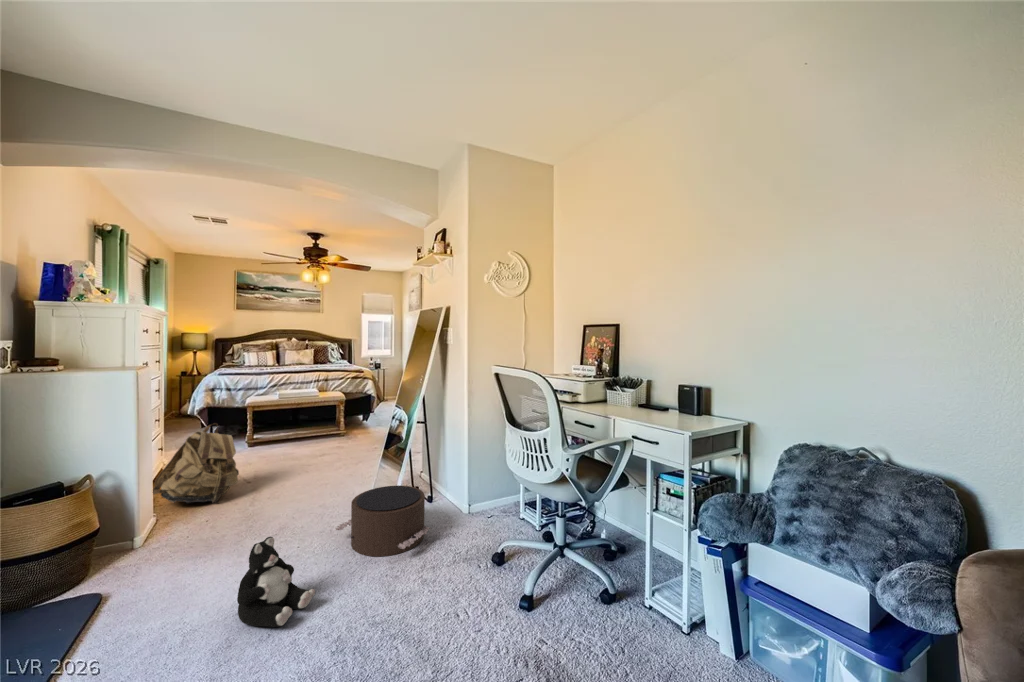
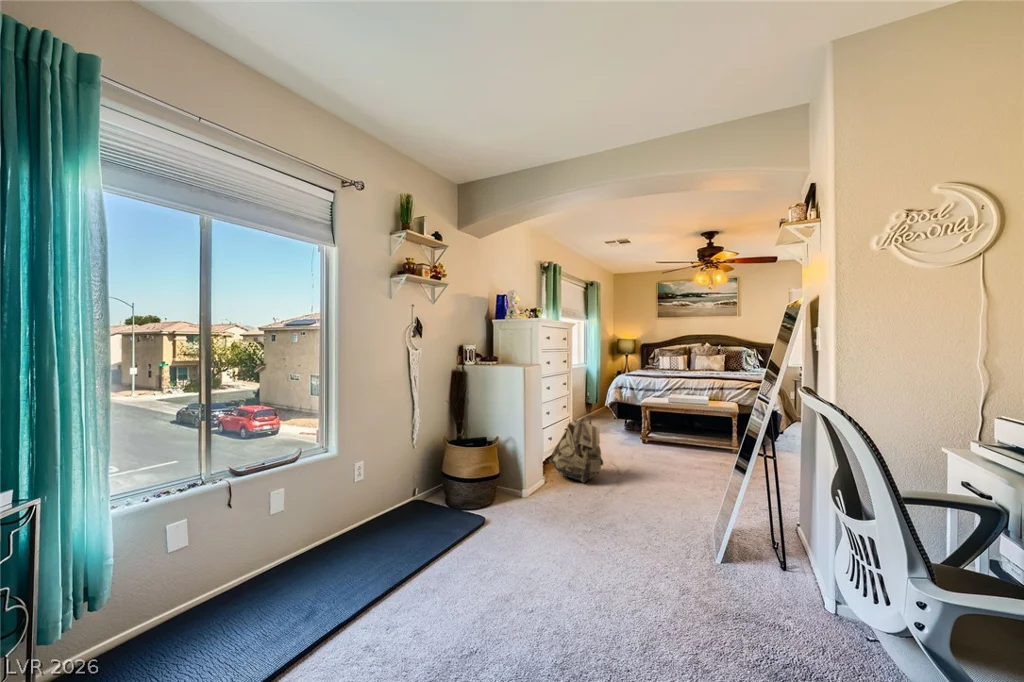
pouf: present [336,486,431,557] -> none [639,519,743,615]
plush toy: present [237,537,315,627] -> none [520,522,577,608]

